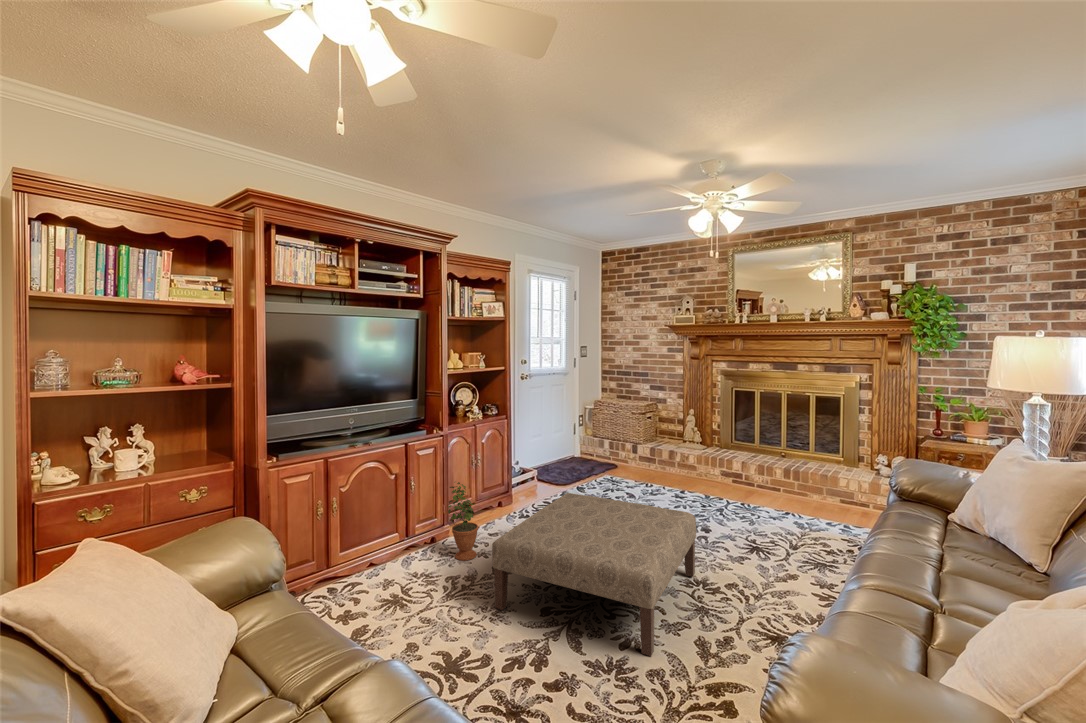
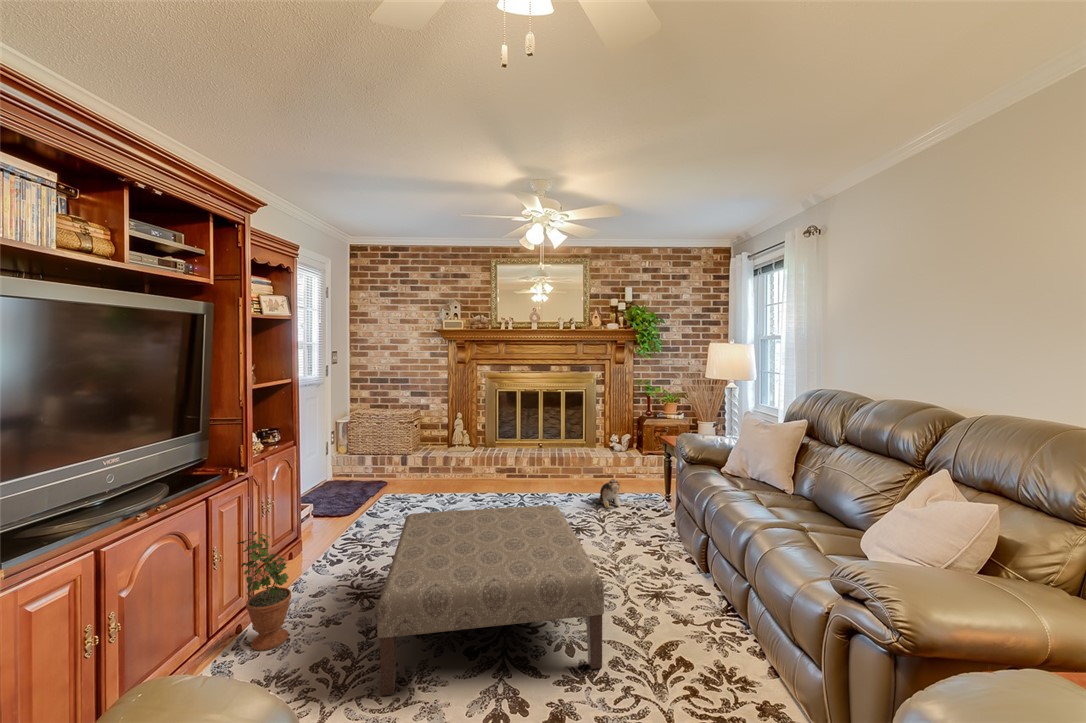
plush toy: none [811,504,835,538] -> present [600,479,620,508]

